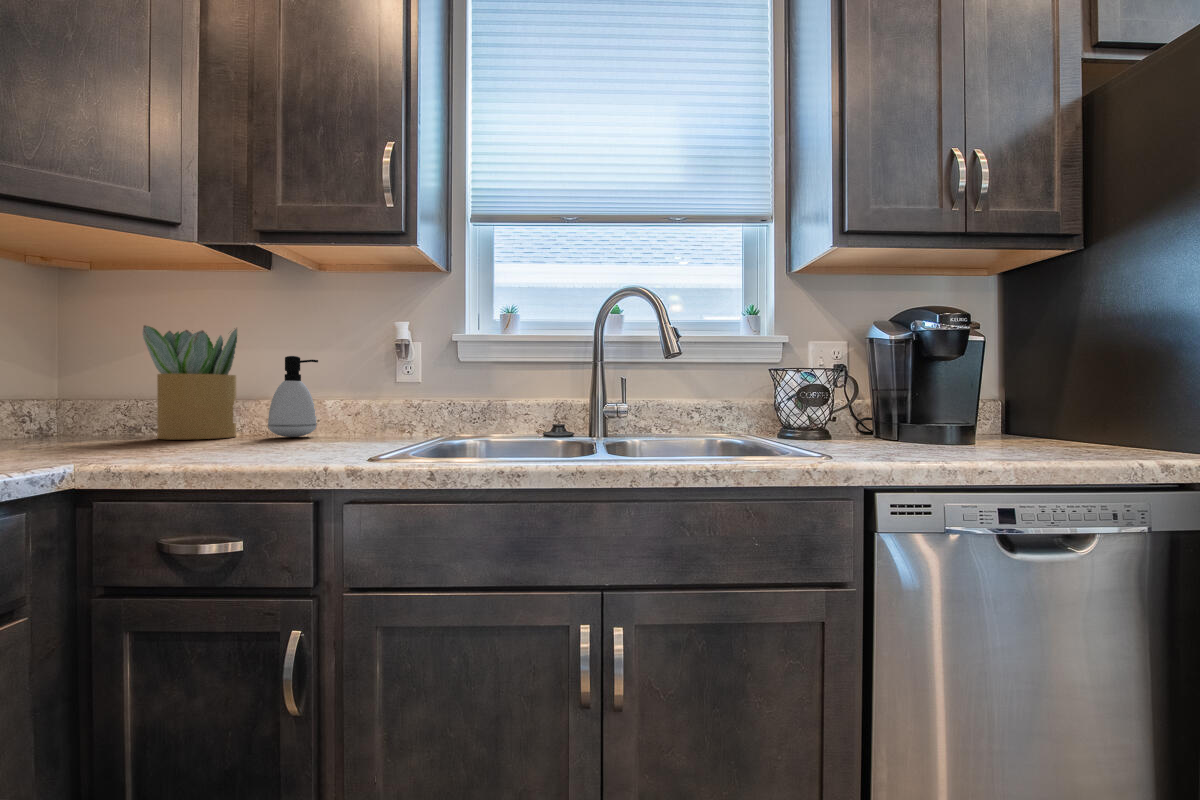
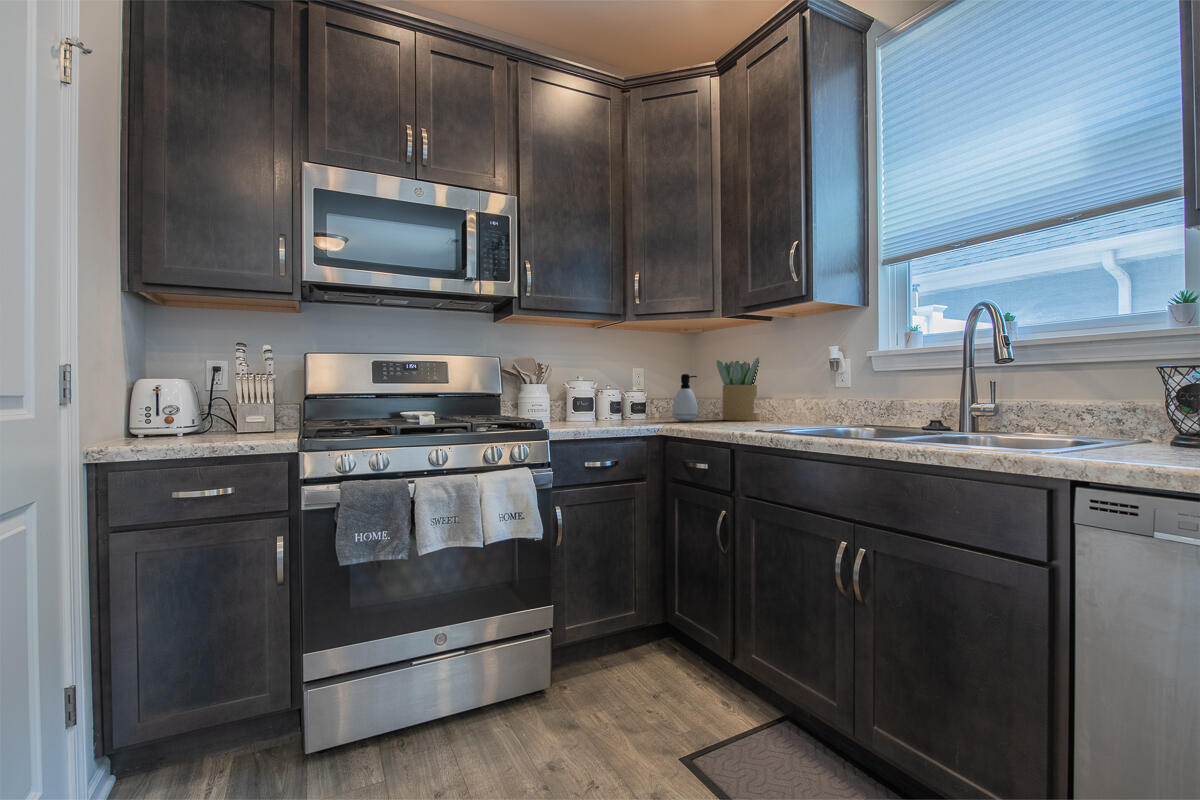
soap dispenser: present [268,356,318,437] -> present [672,374,698,422]

